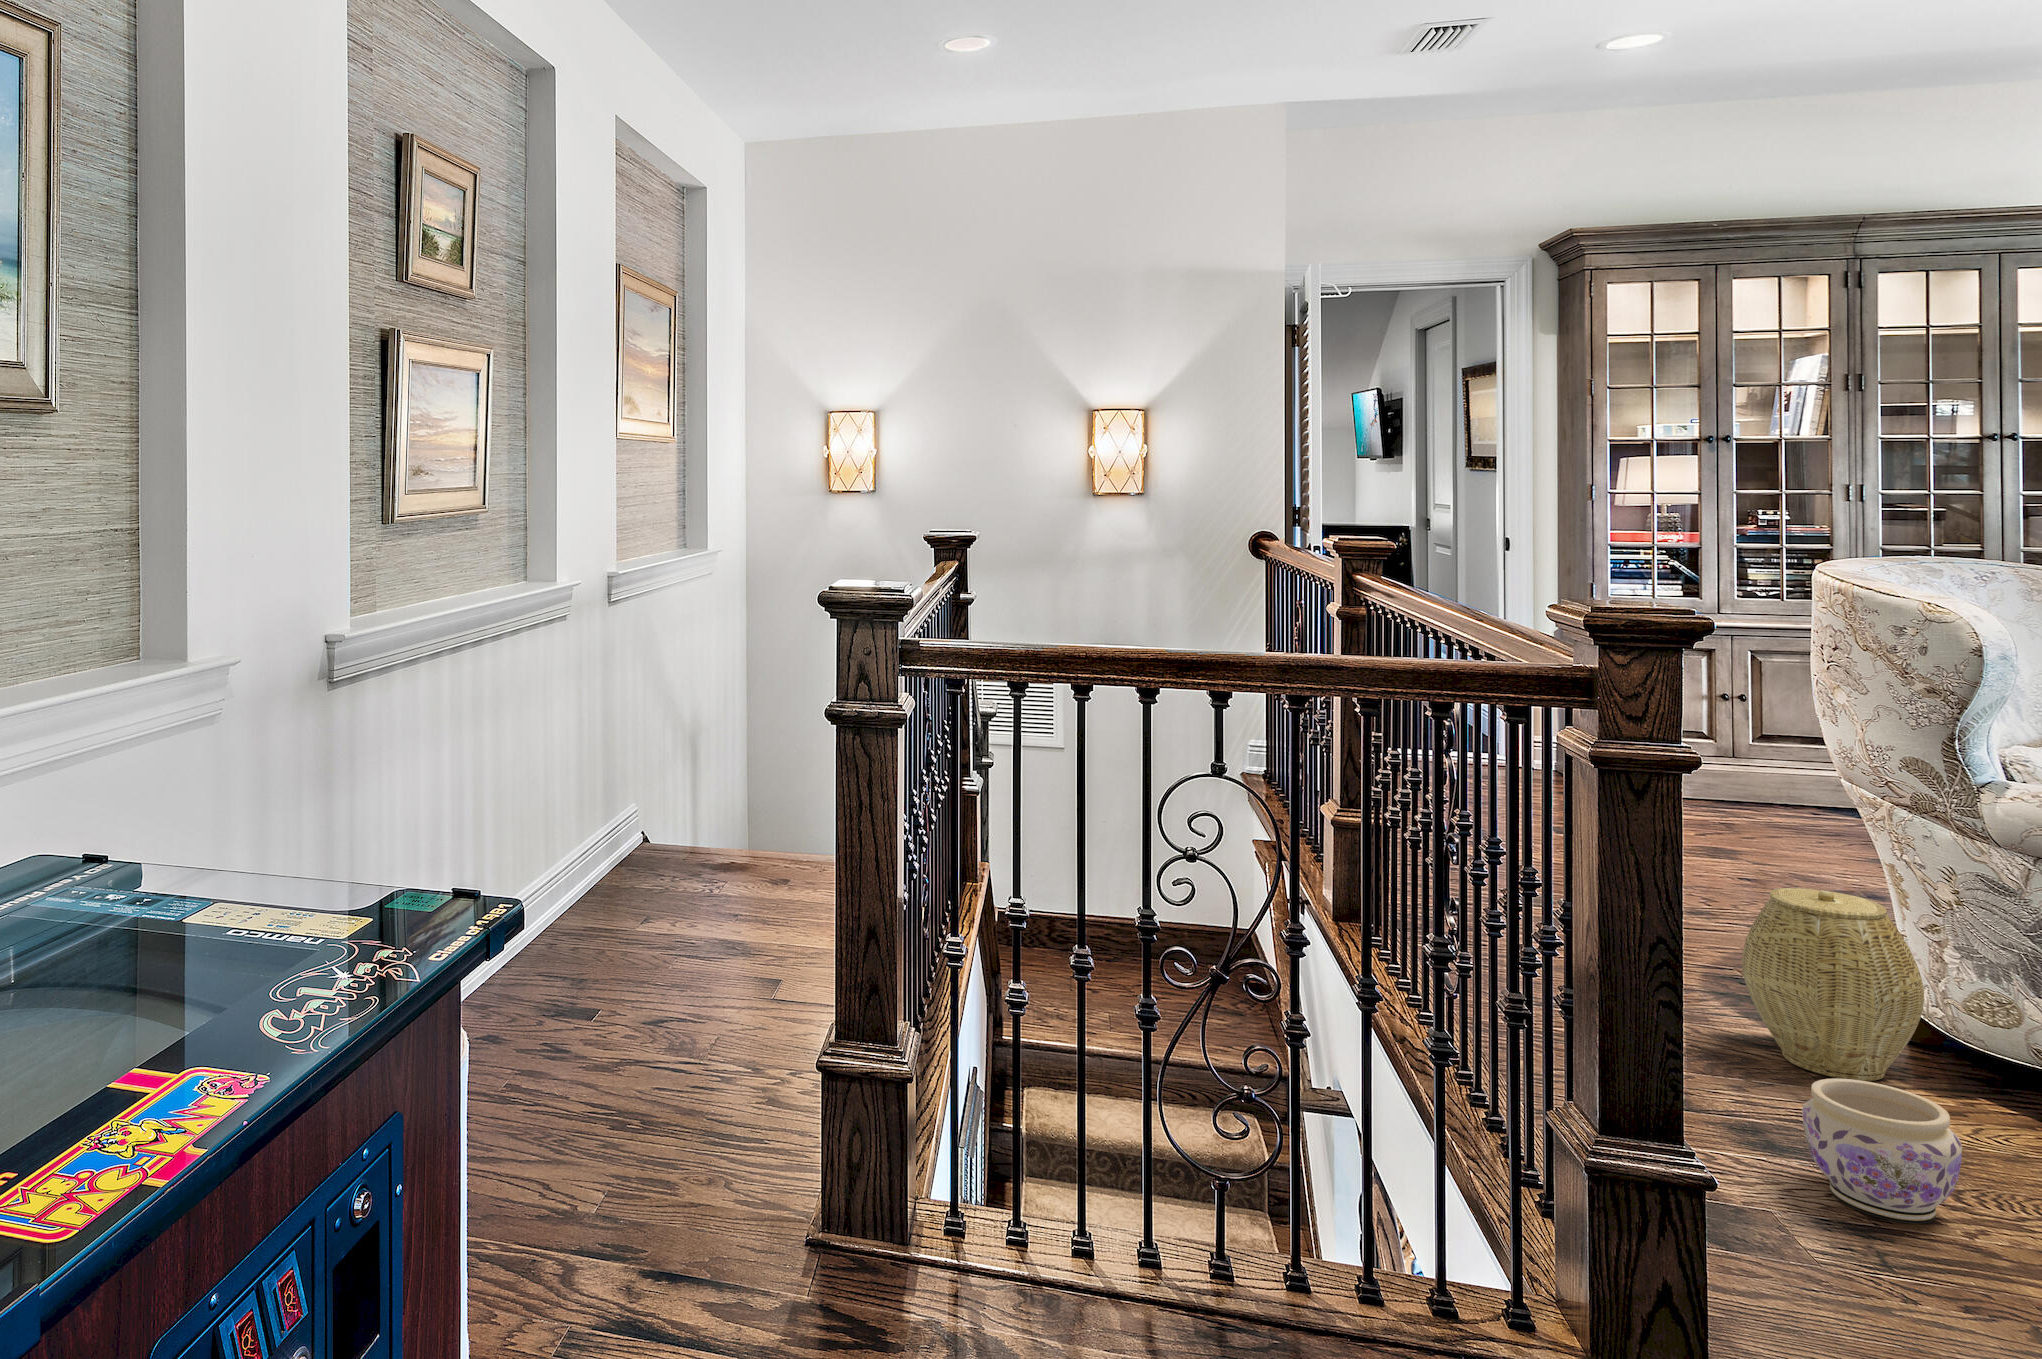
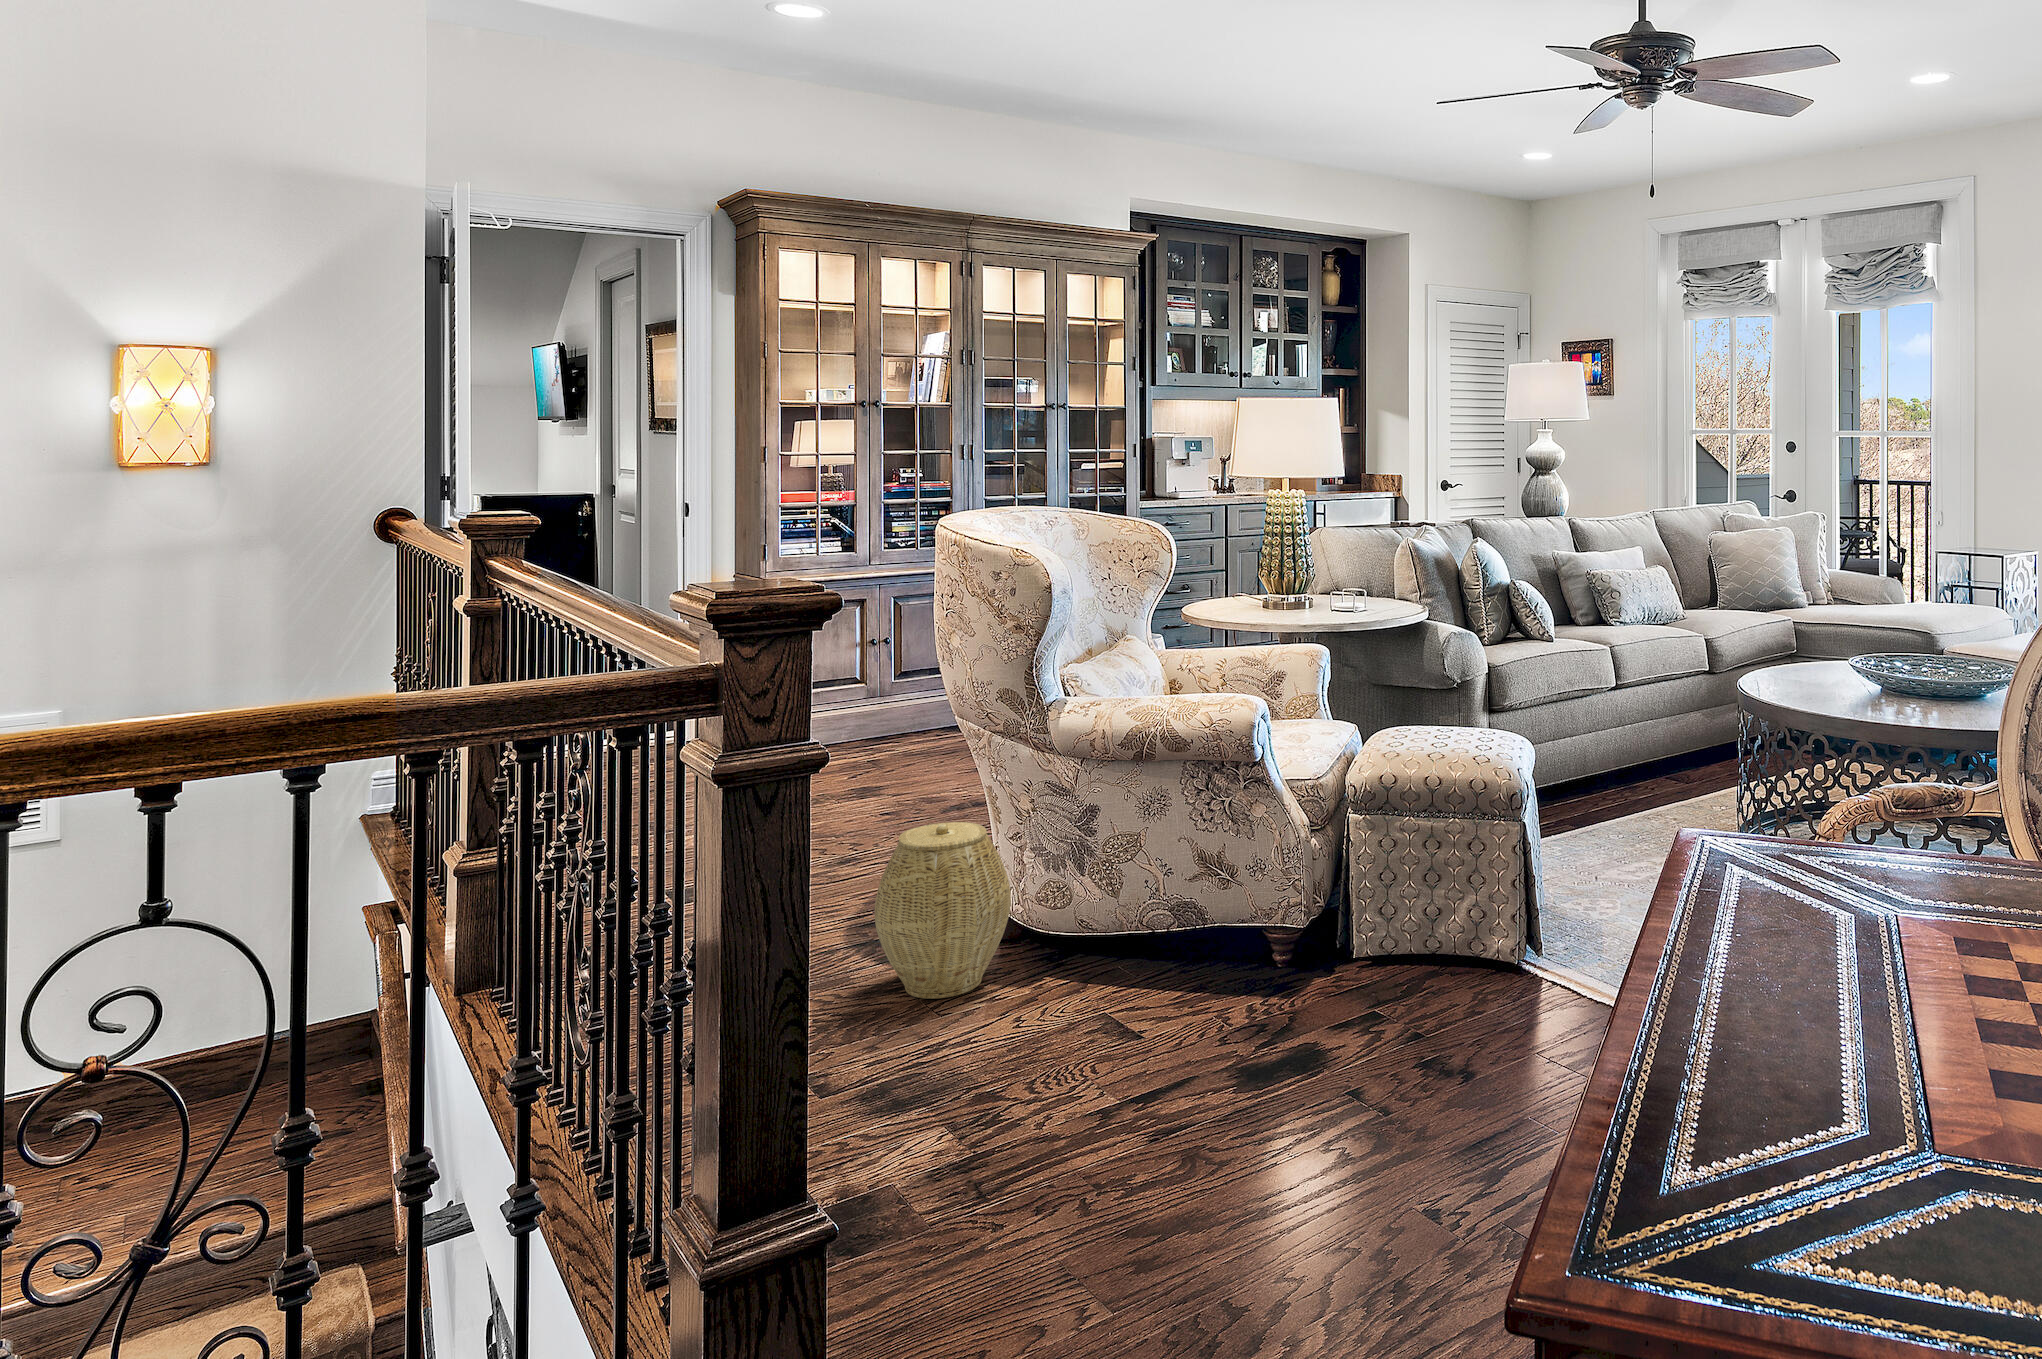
planter: present [1802,1078,1962,1224] -> none [919,1007,1038,1142]

